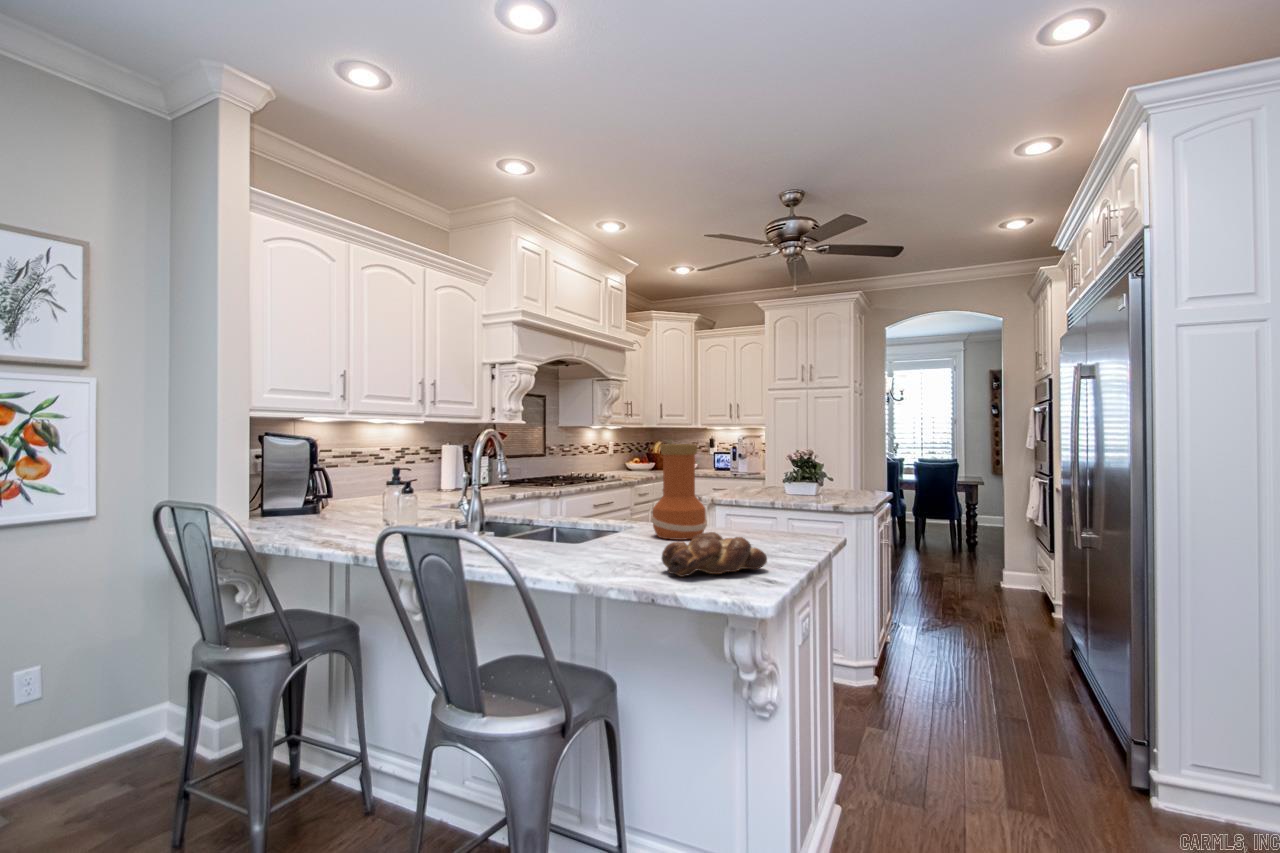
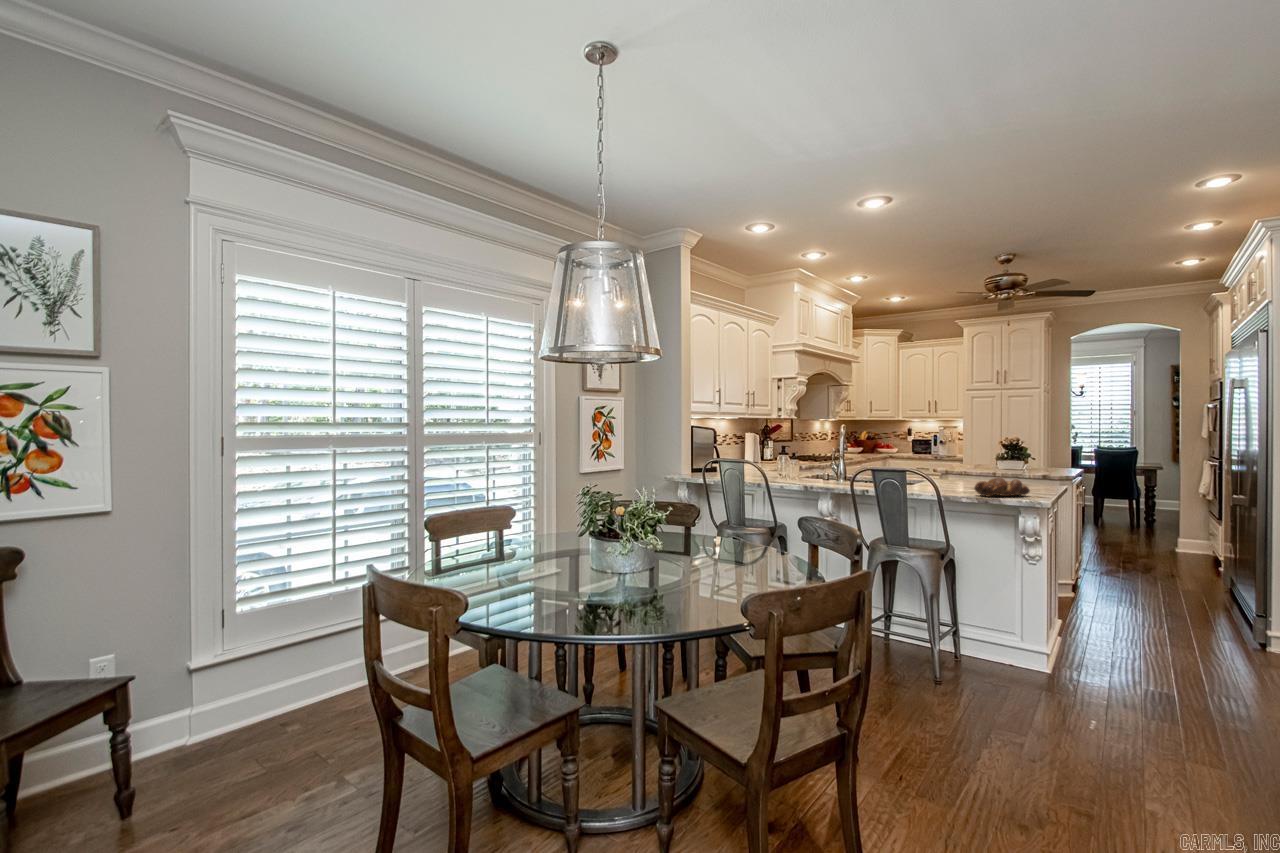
vase: present [651,444,707,540] -> none [943,434,977,487]

